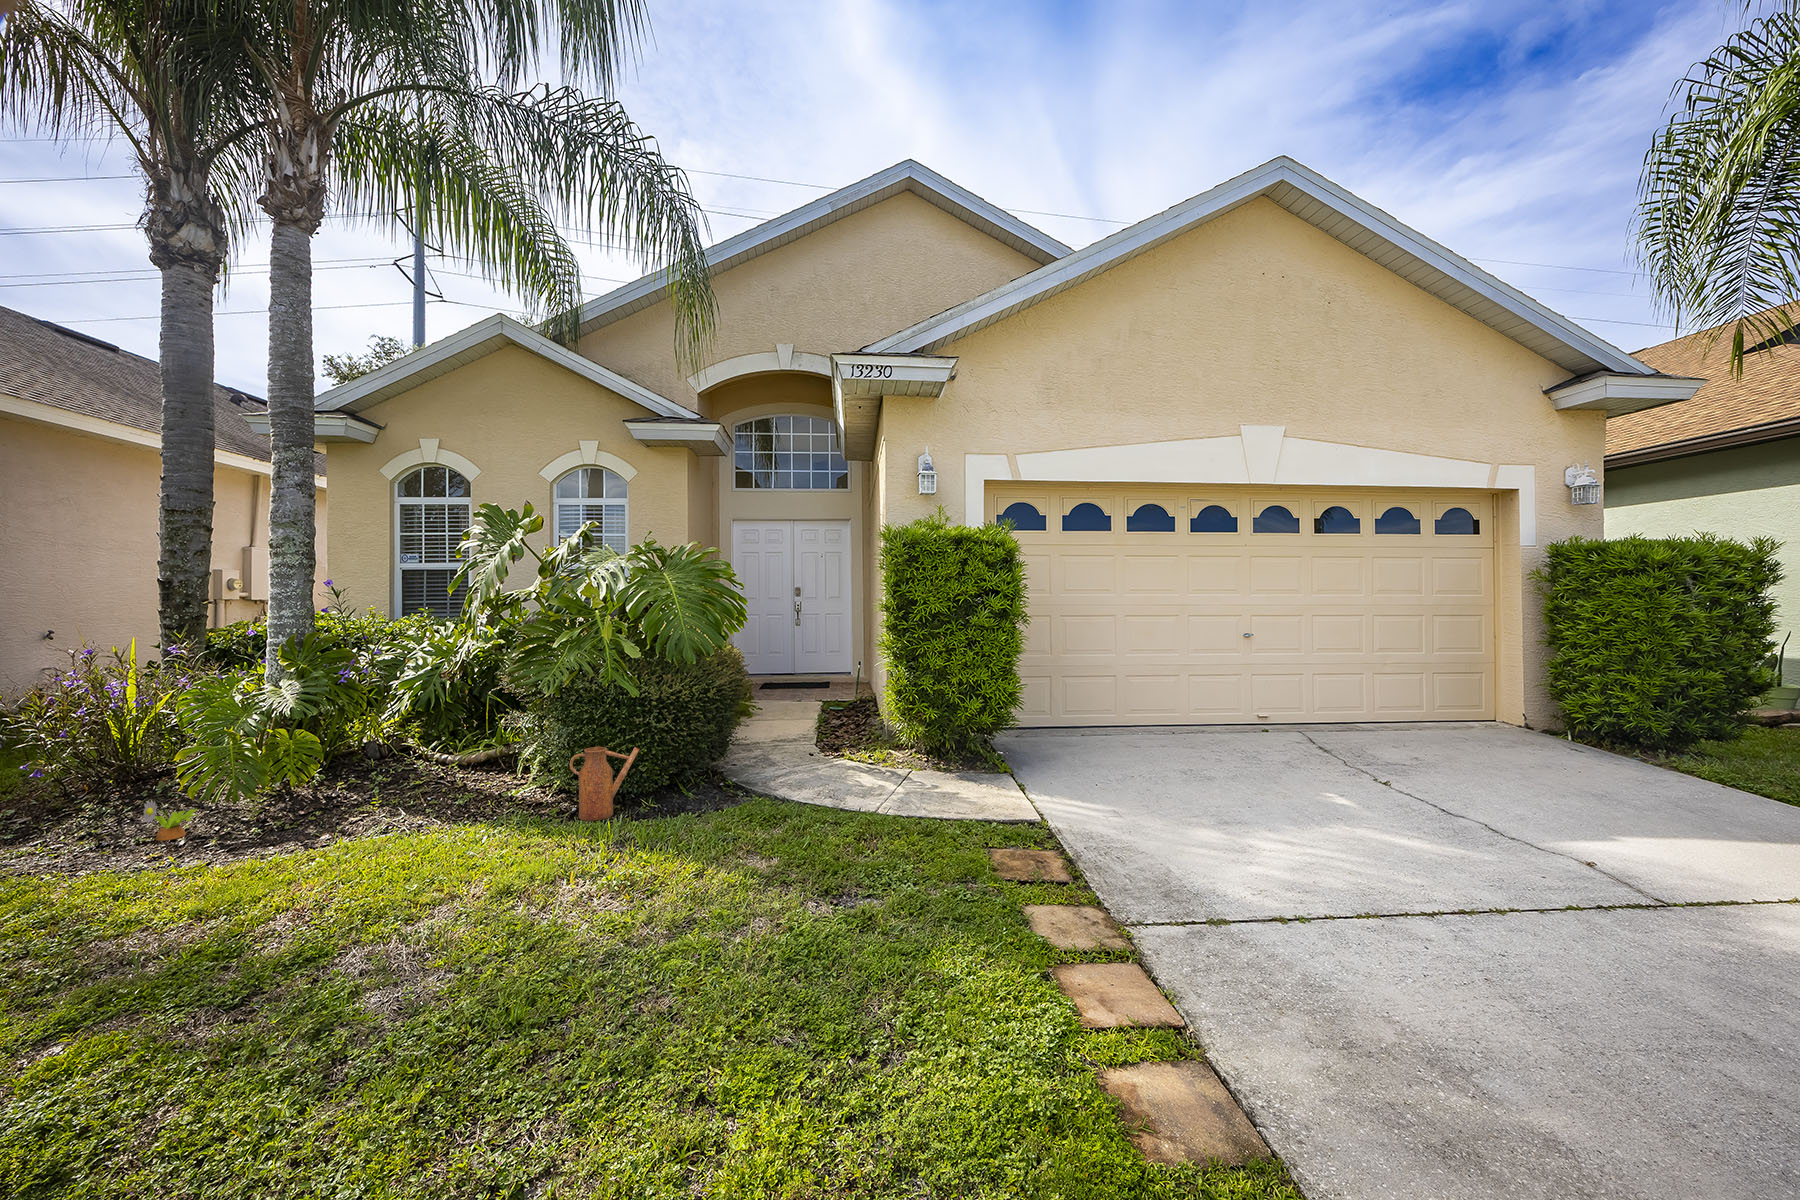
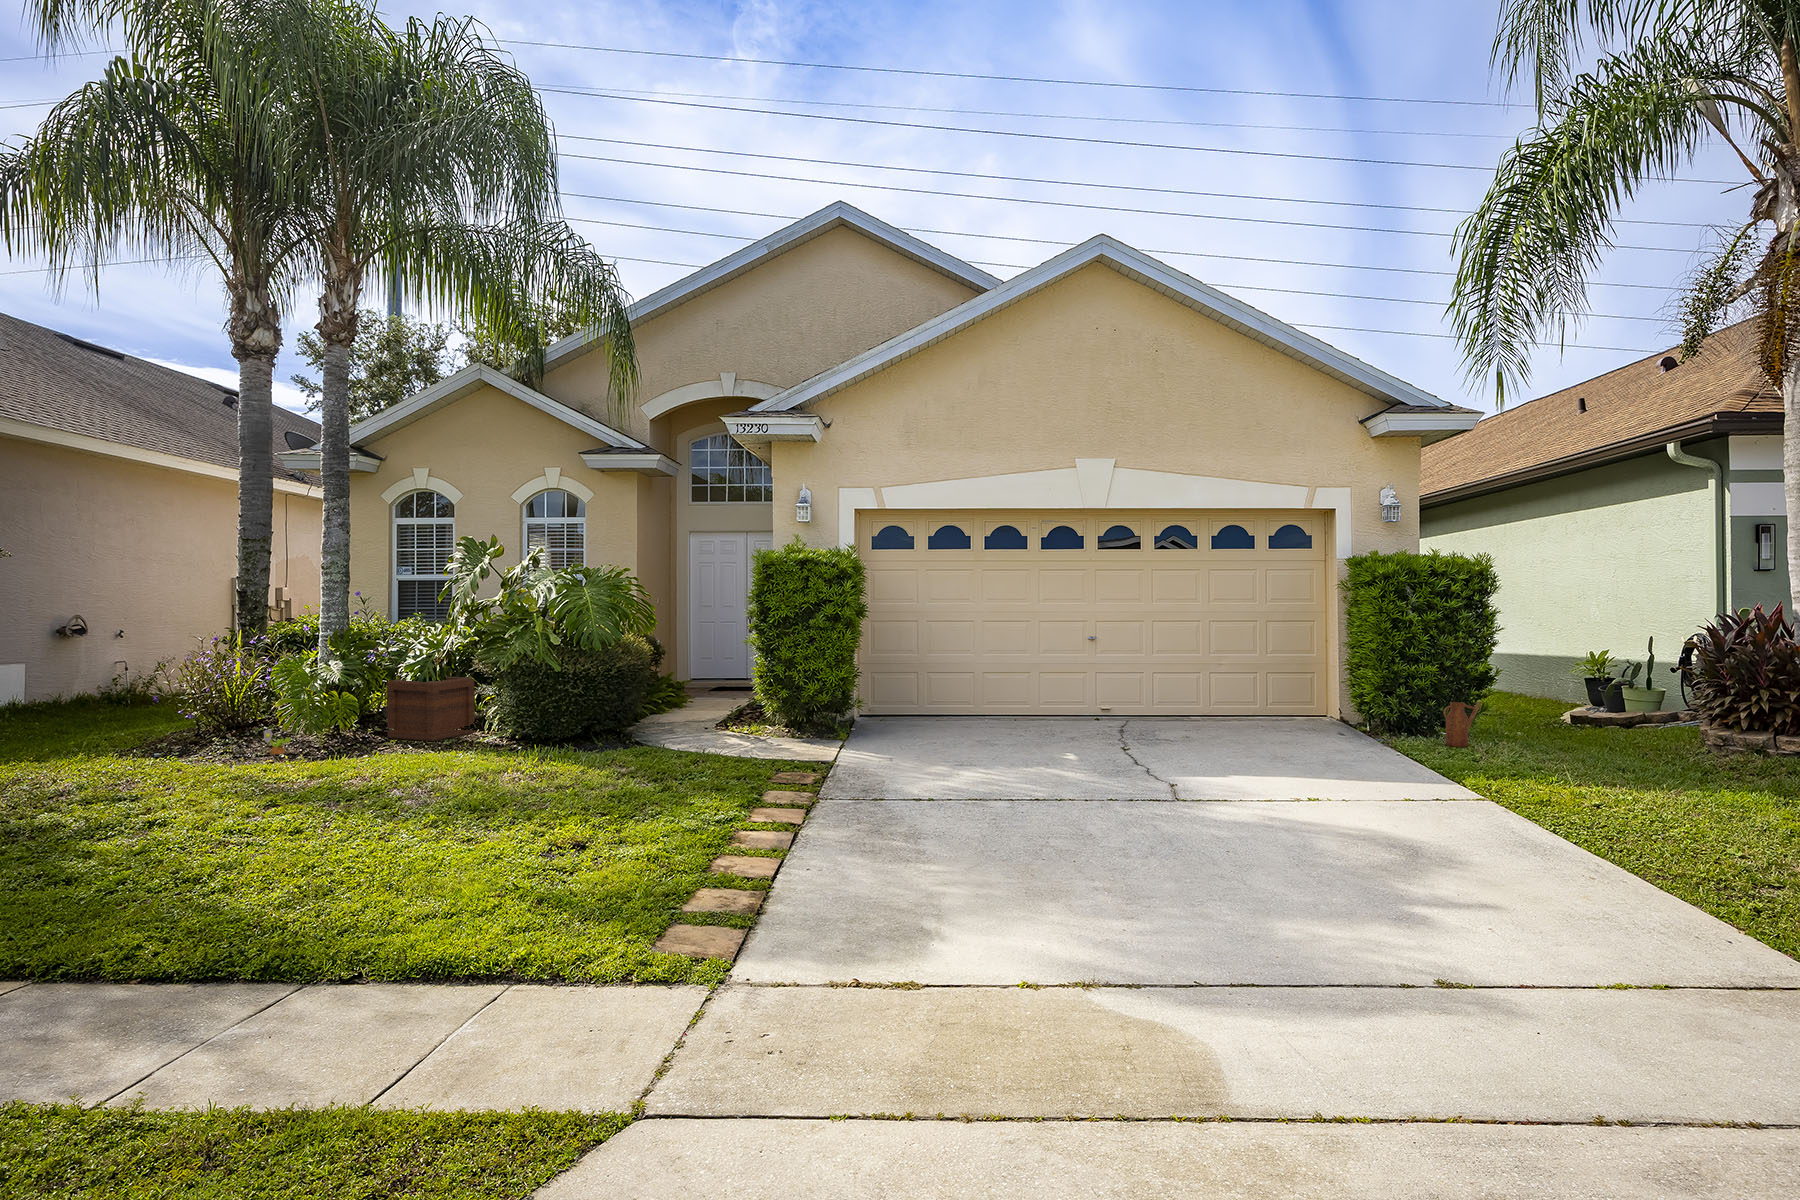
wooden crate: none [369,695,502,795] -> present [387,677,475,741]
watering can: present [569,747,640,821] -> present [1443,701,1481,747]

